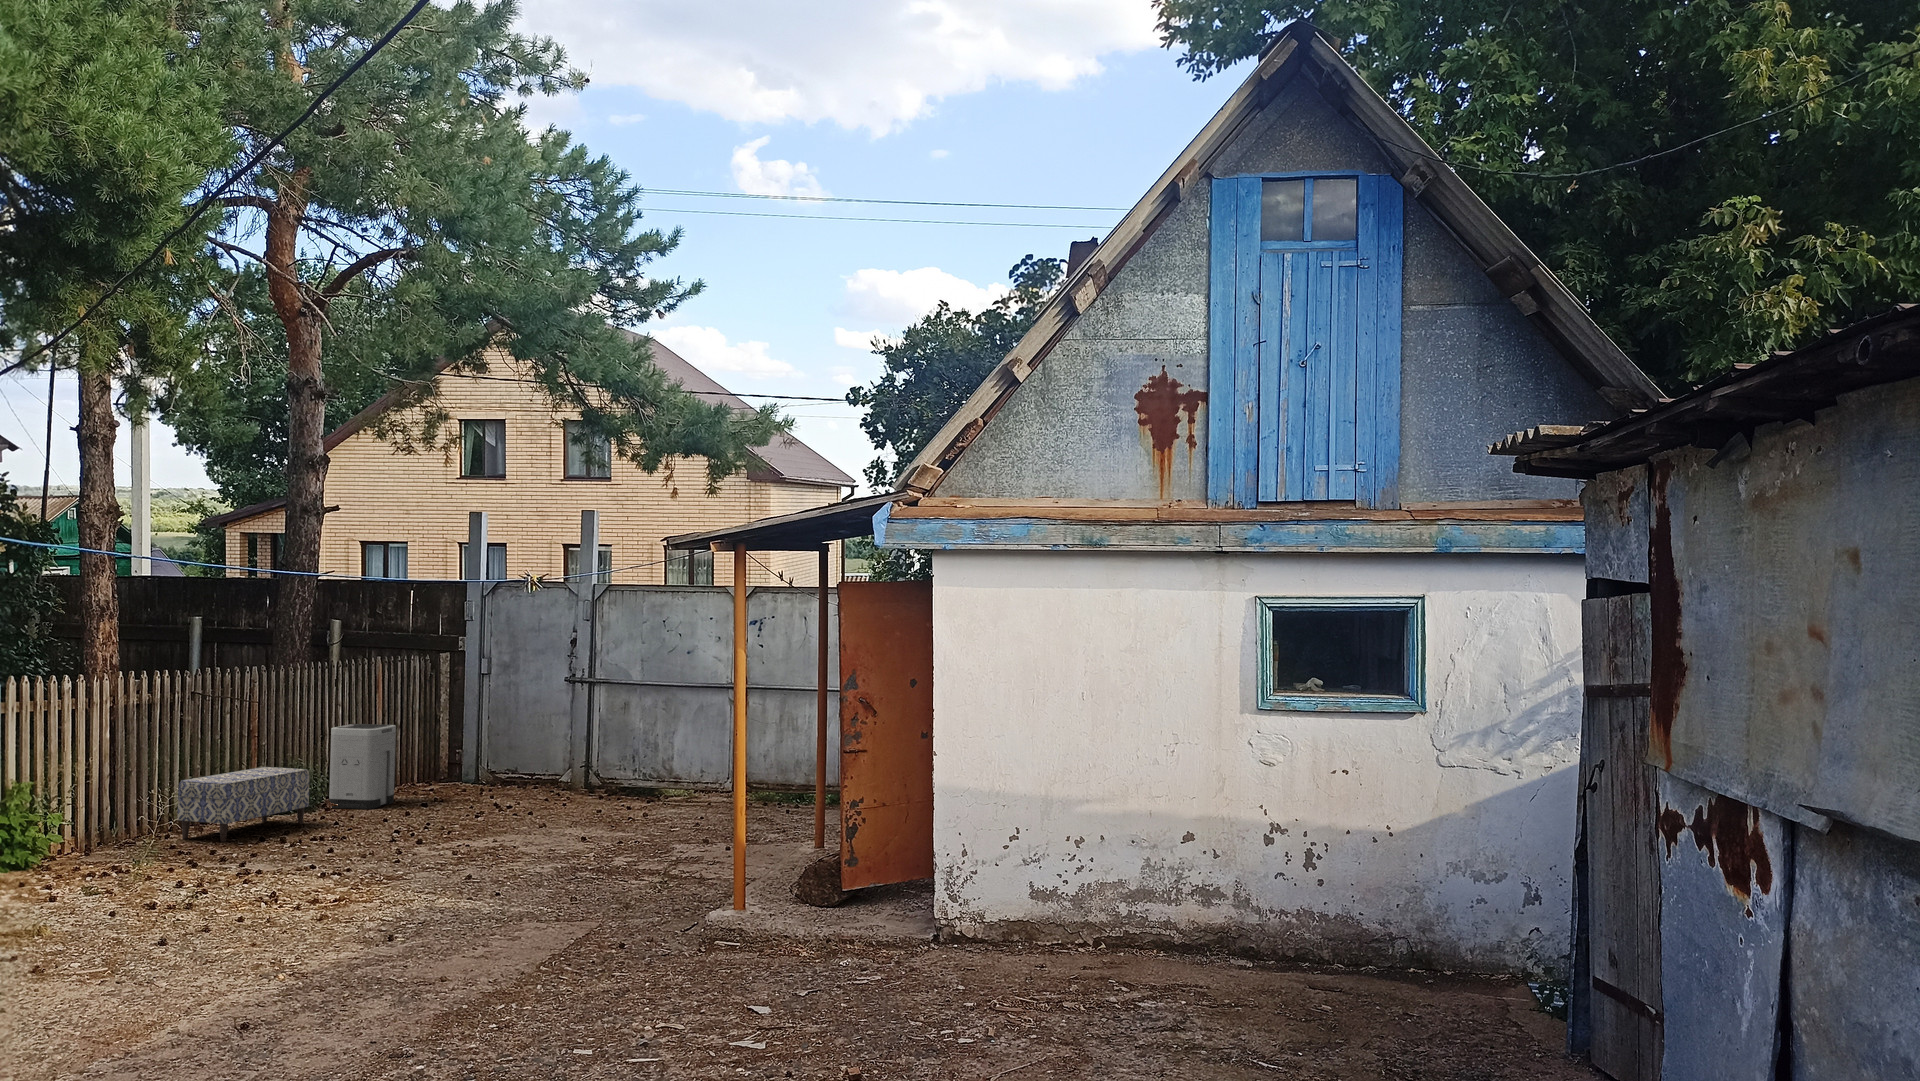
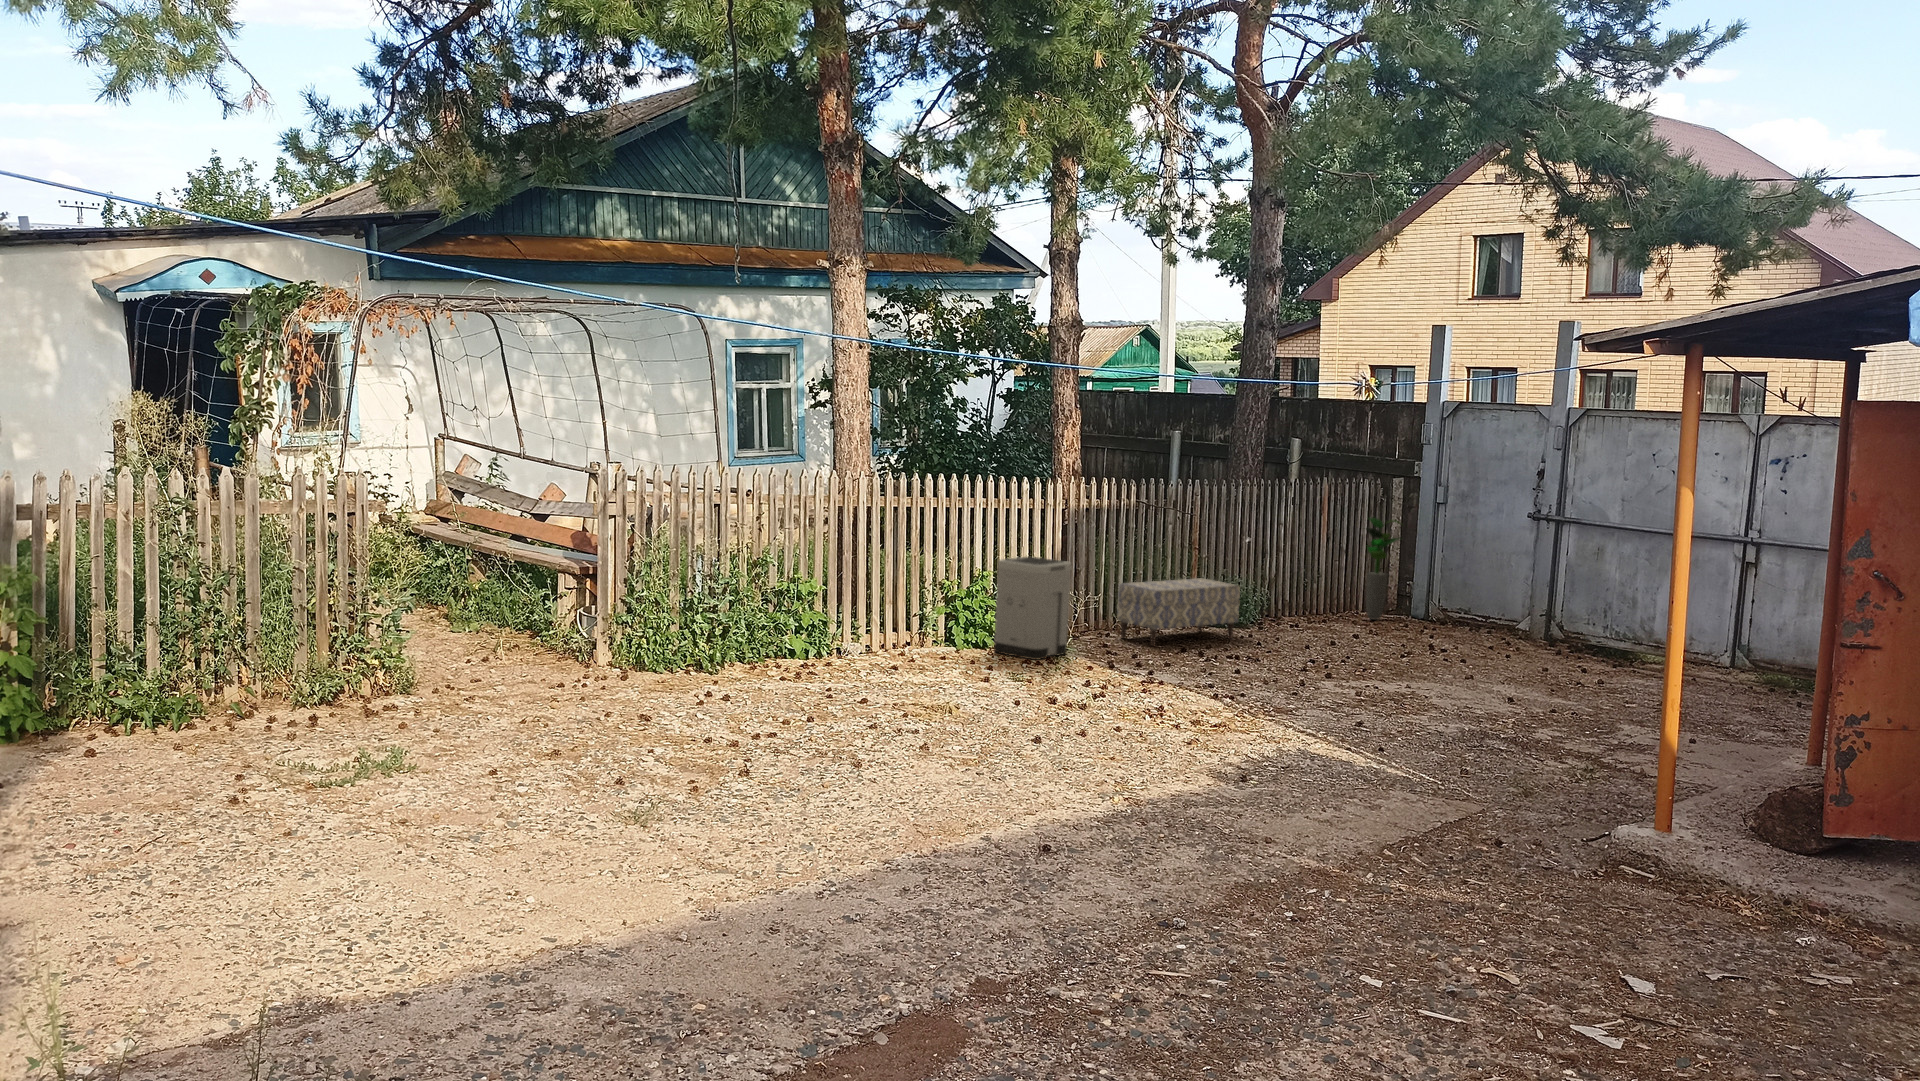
potted plant: none [415,691,457,790] -> present [1366,518,1400,620]
trash can: present [329,724,396,809] -> present [994,557,1071,660]

